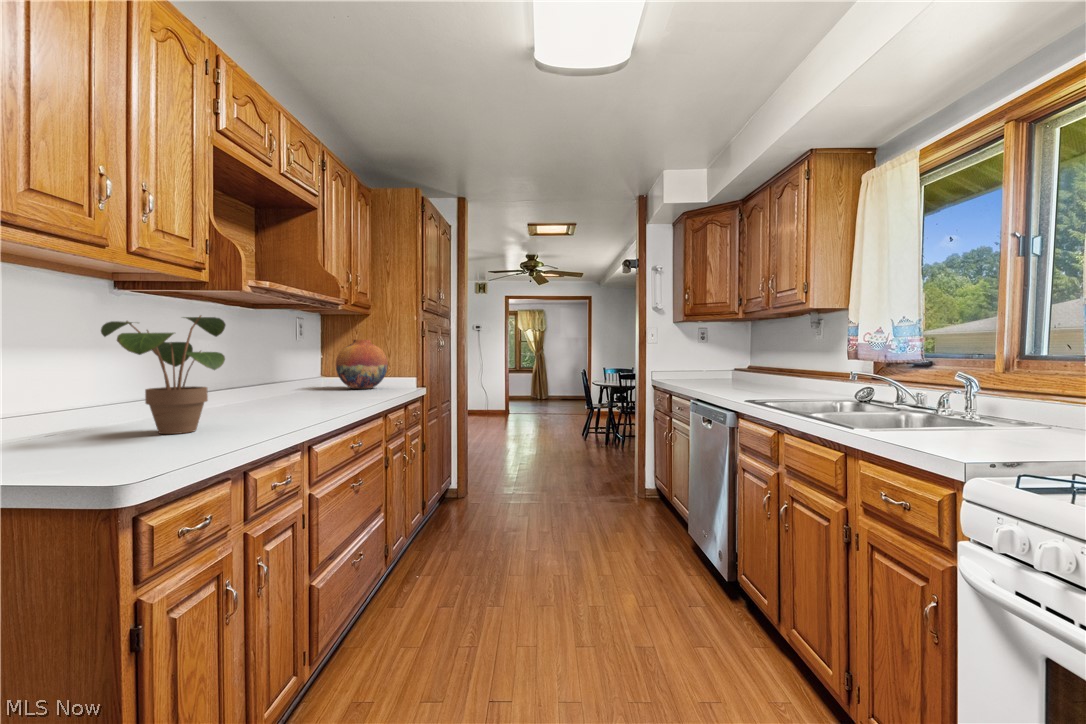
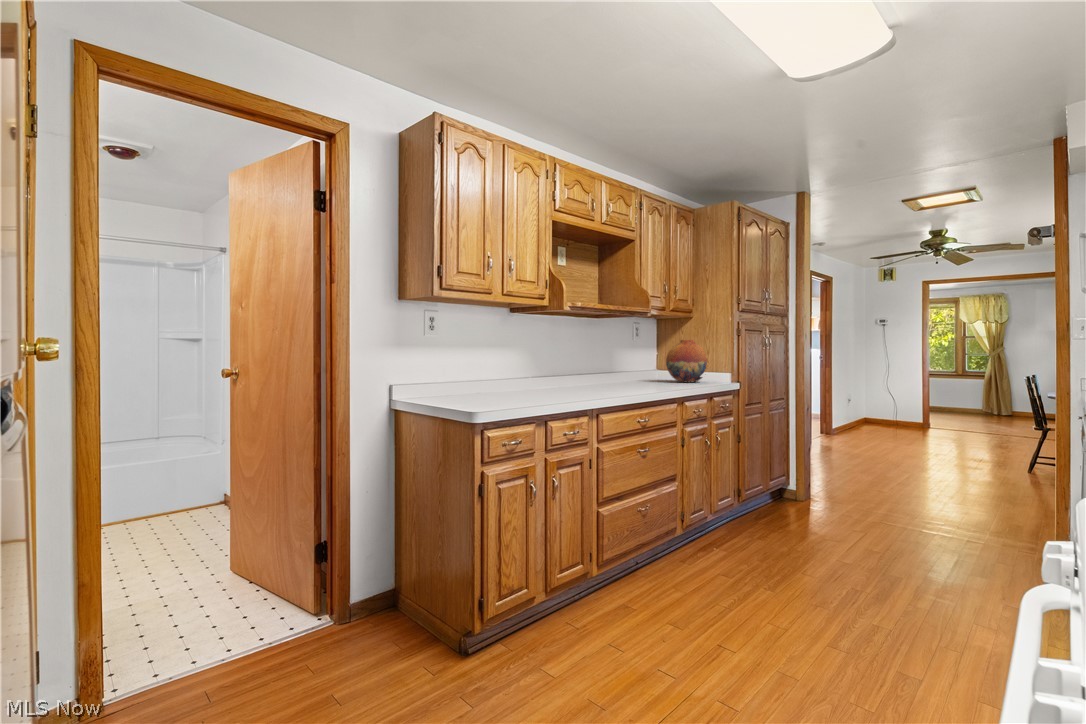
potted plant: present [101,315,226,434] -> none [496,327,555,397]

